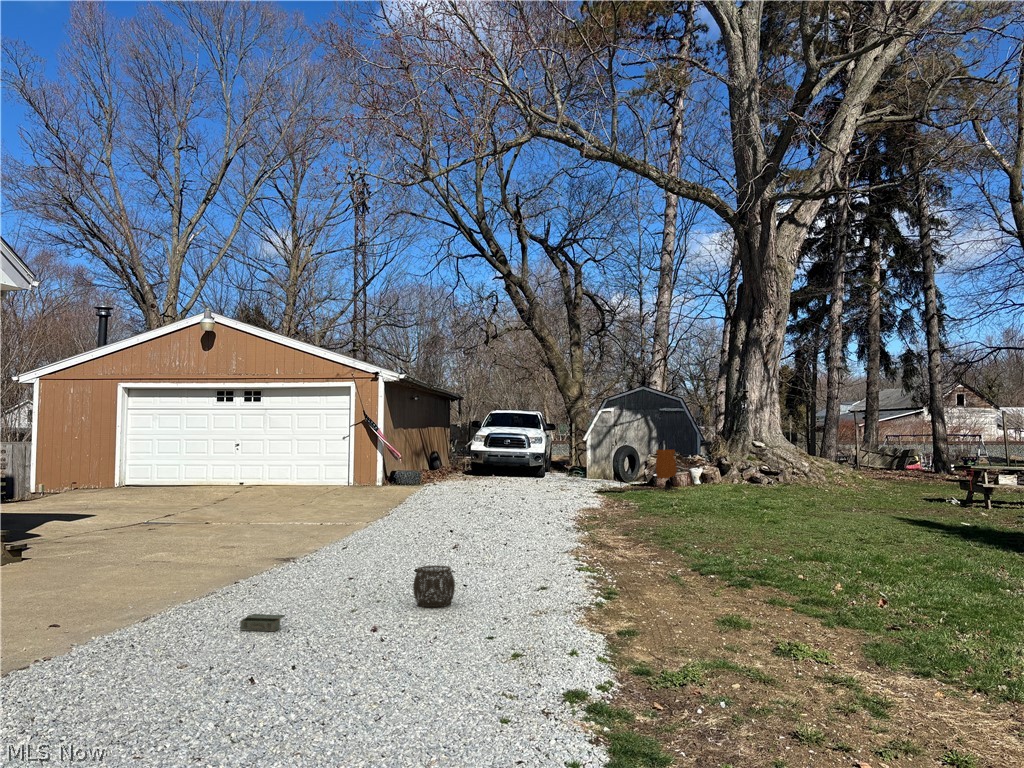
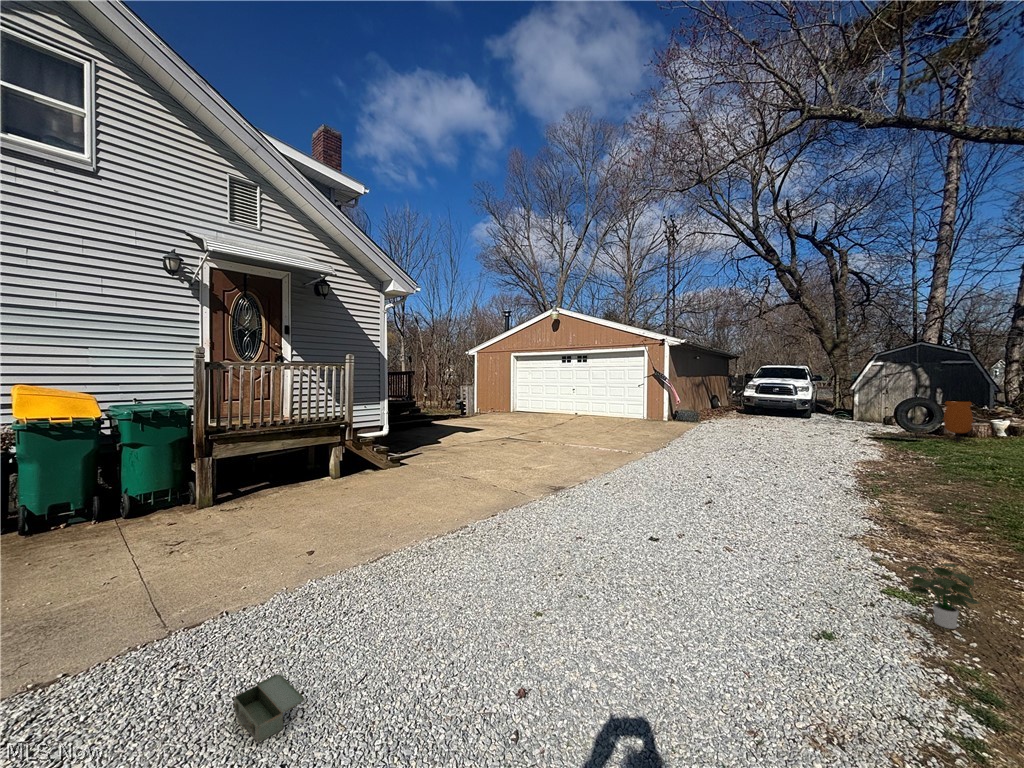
potted plant: none [583,535,617,571] -> present [907,564,979,629]
woven basket: present [413,565,455,607] -> none [555,619,633,723]

